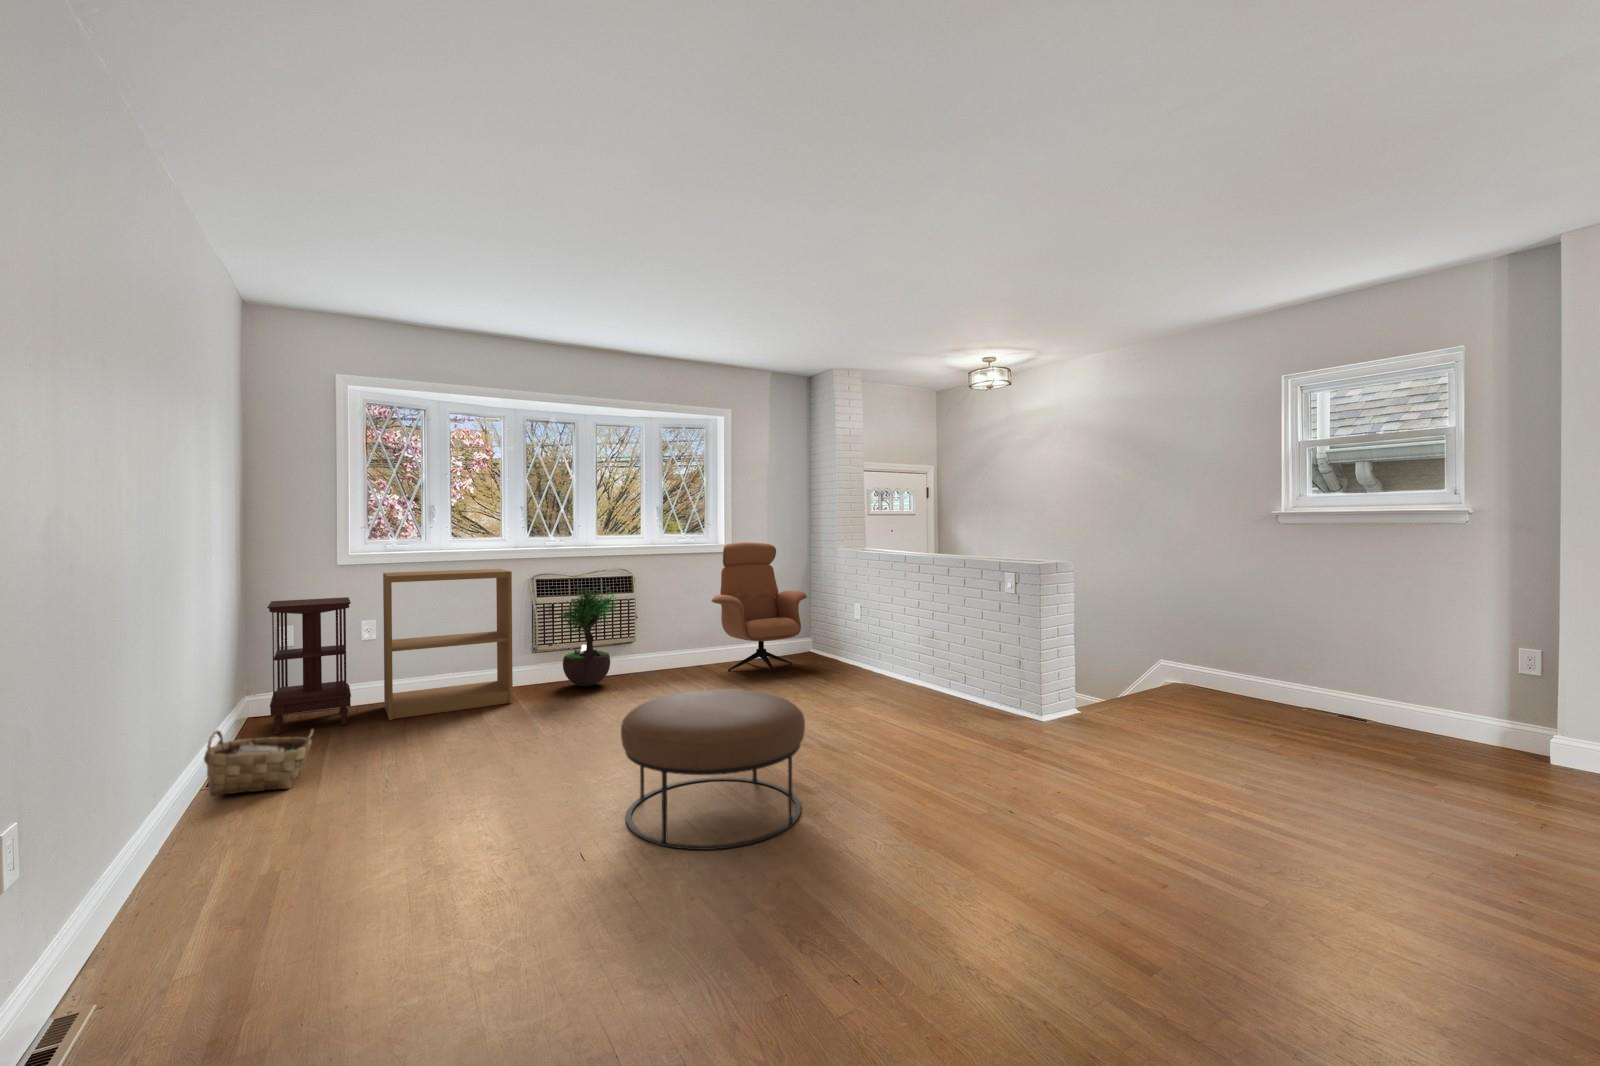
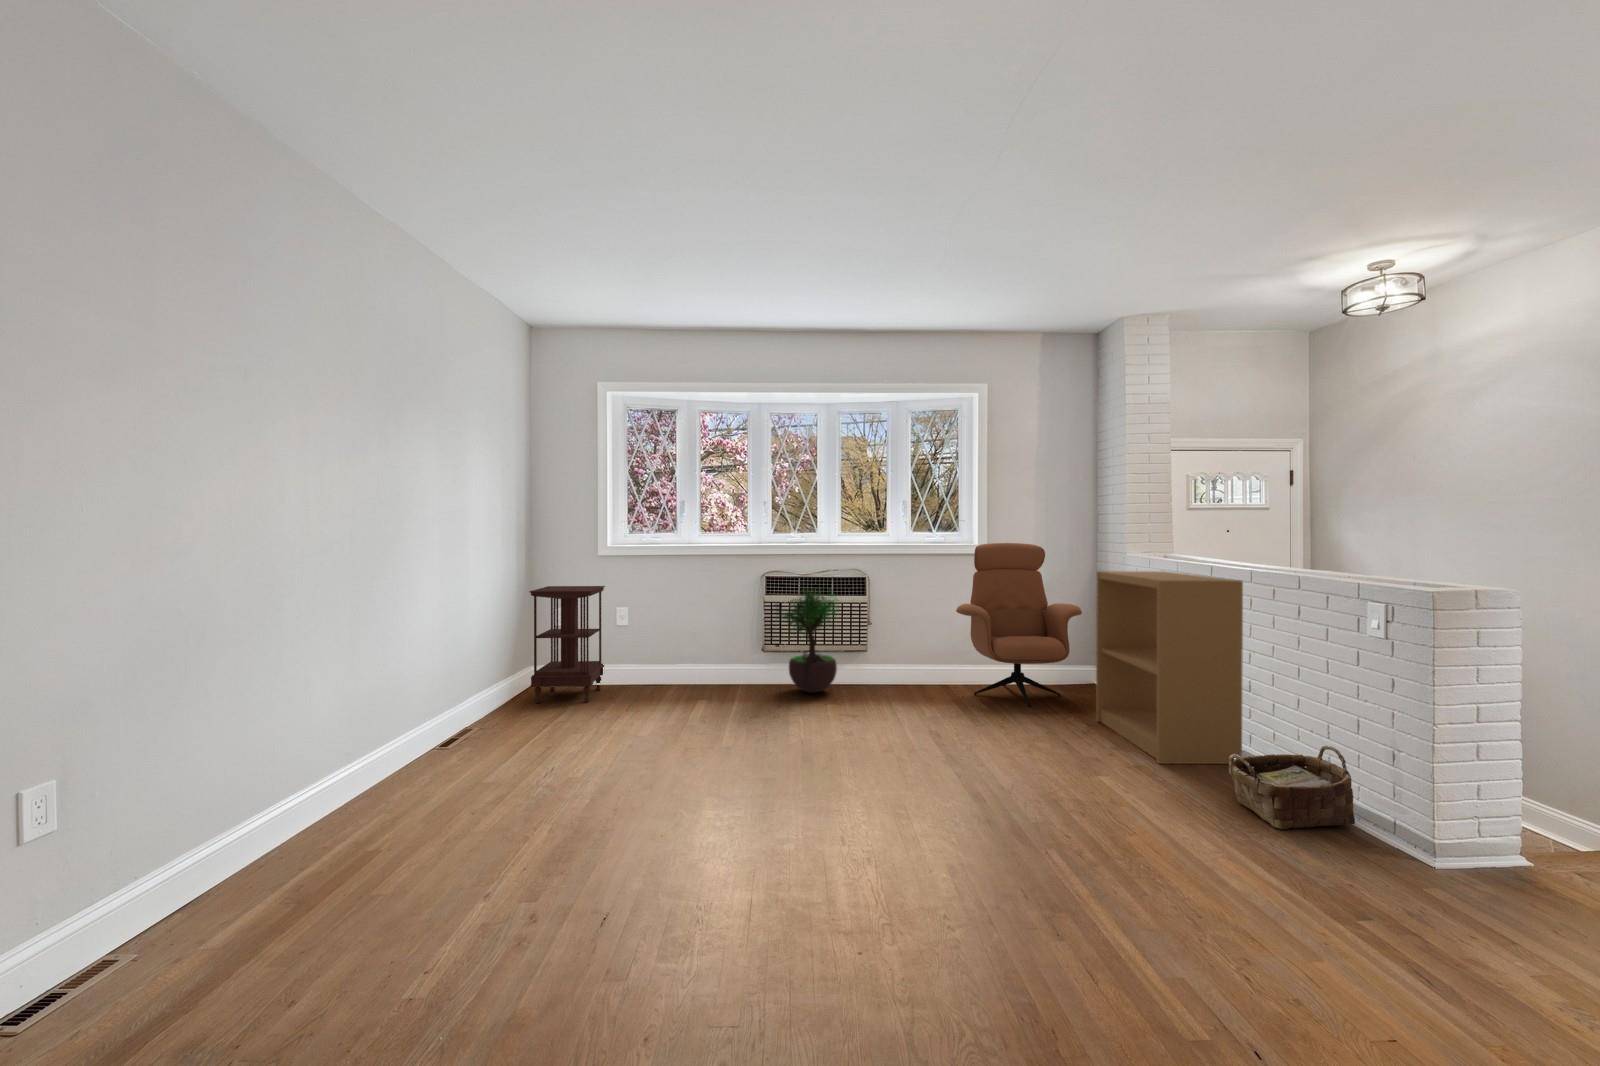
bookshelf: present [383,569,513,720] -> present [1096,571,1243,764]
ottoman: present [621,689,805,850] -> none [675,727,918,967]
woven basket: present [204,729,314,796] -> present [1229,746,1355,829]

